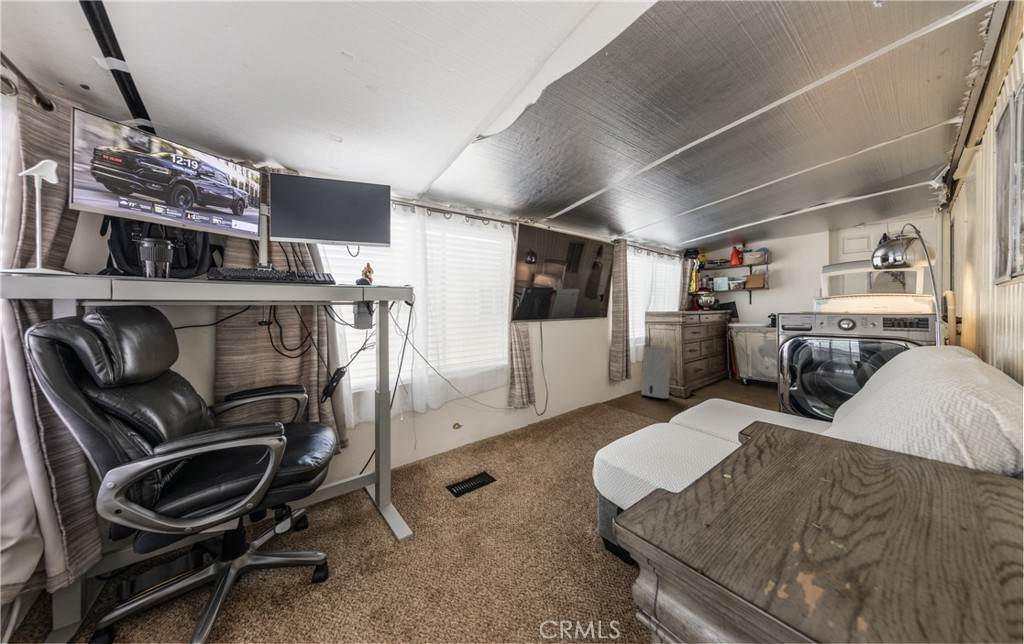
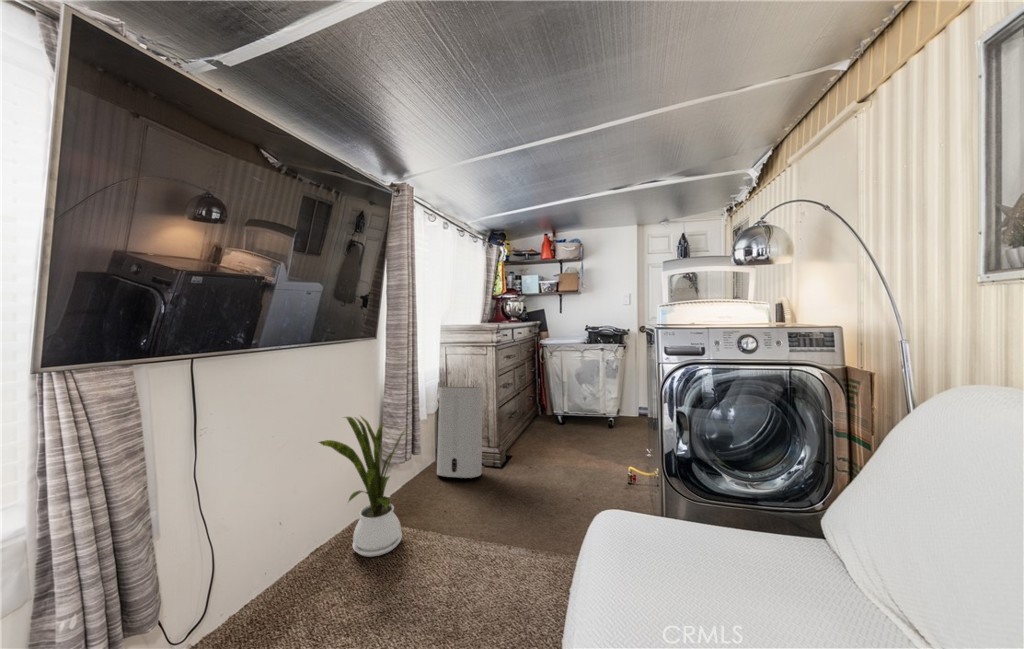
house plant: none [582,348,623,413] -> present [319,417,407,557]

